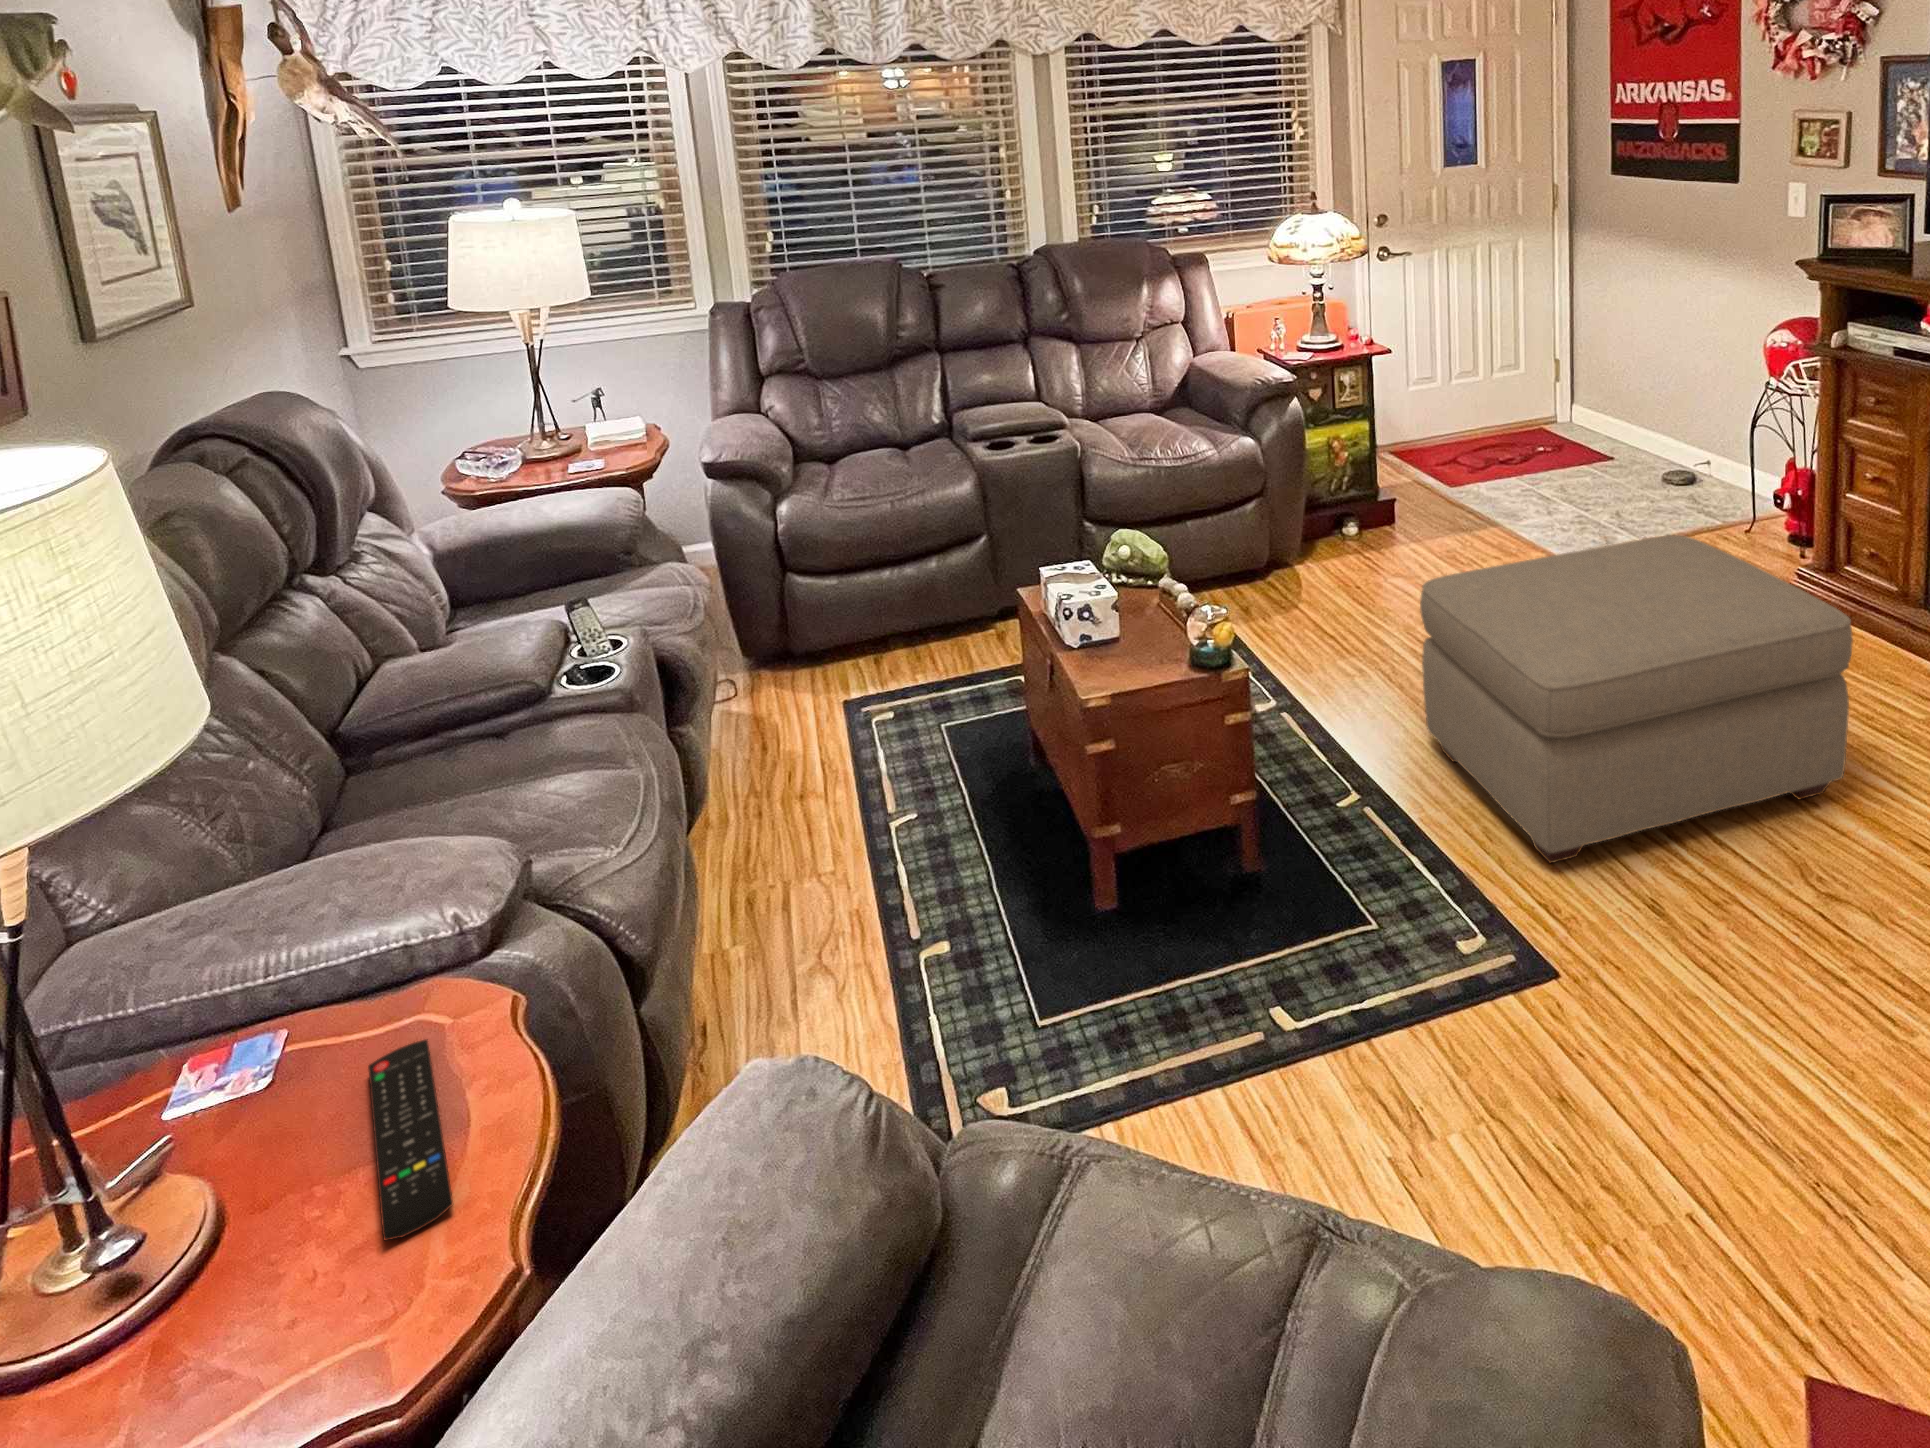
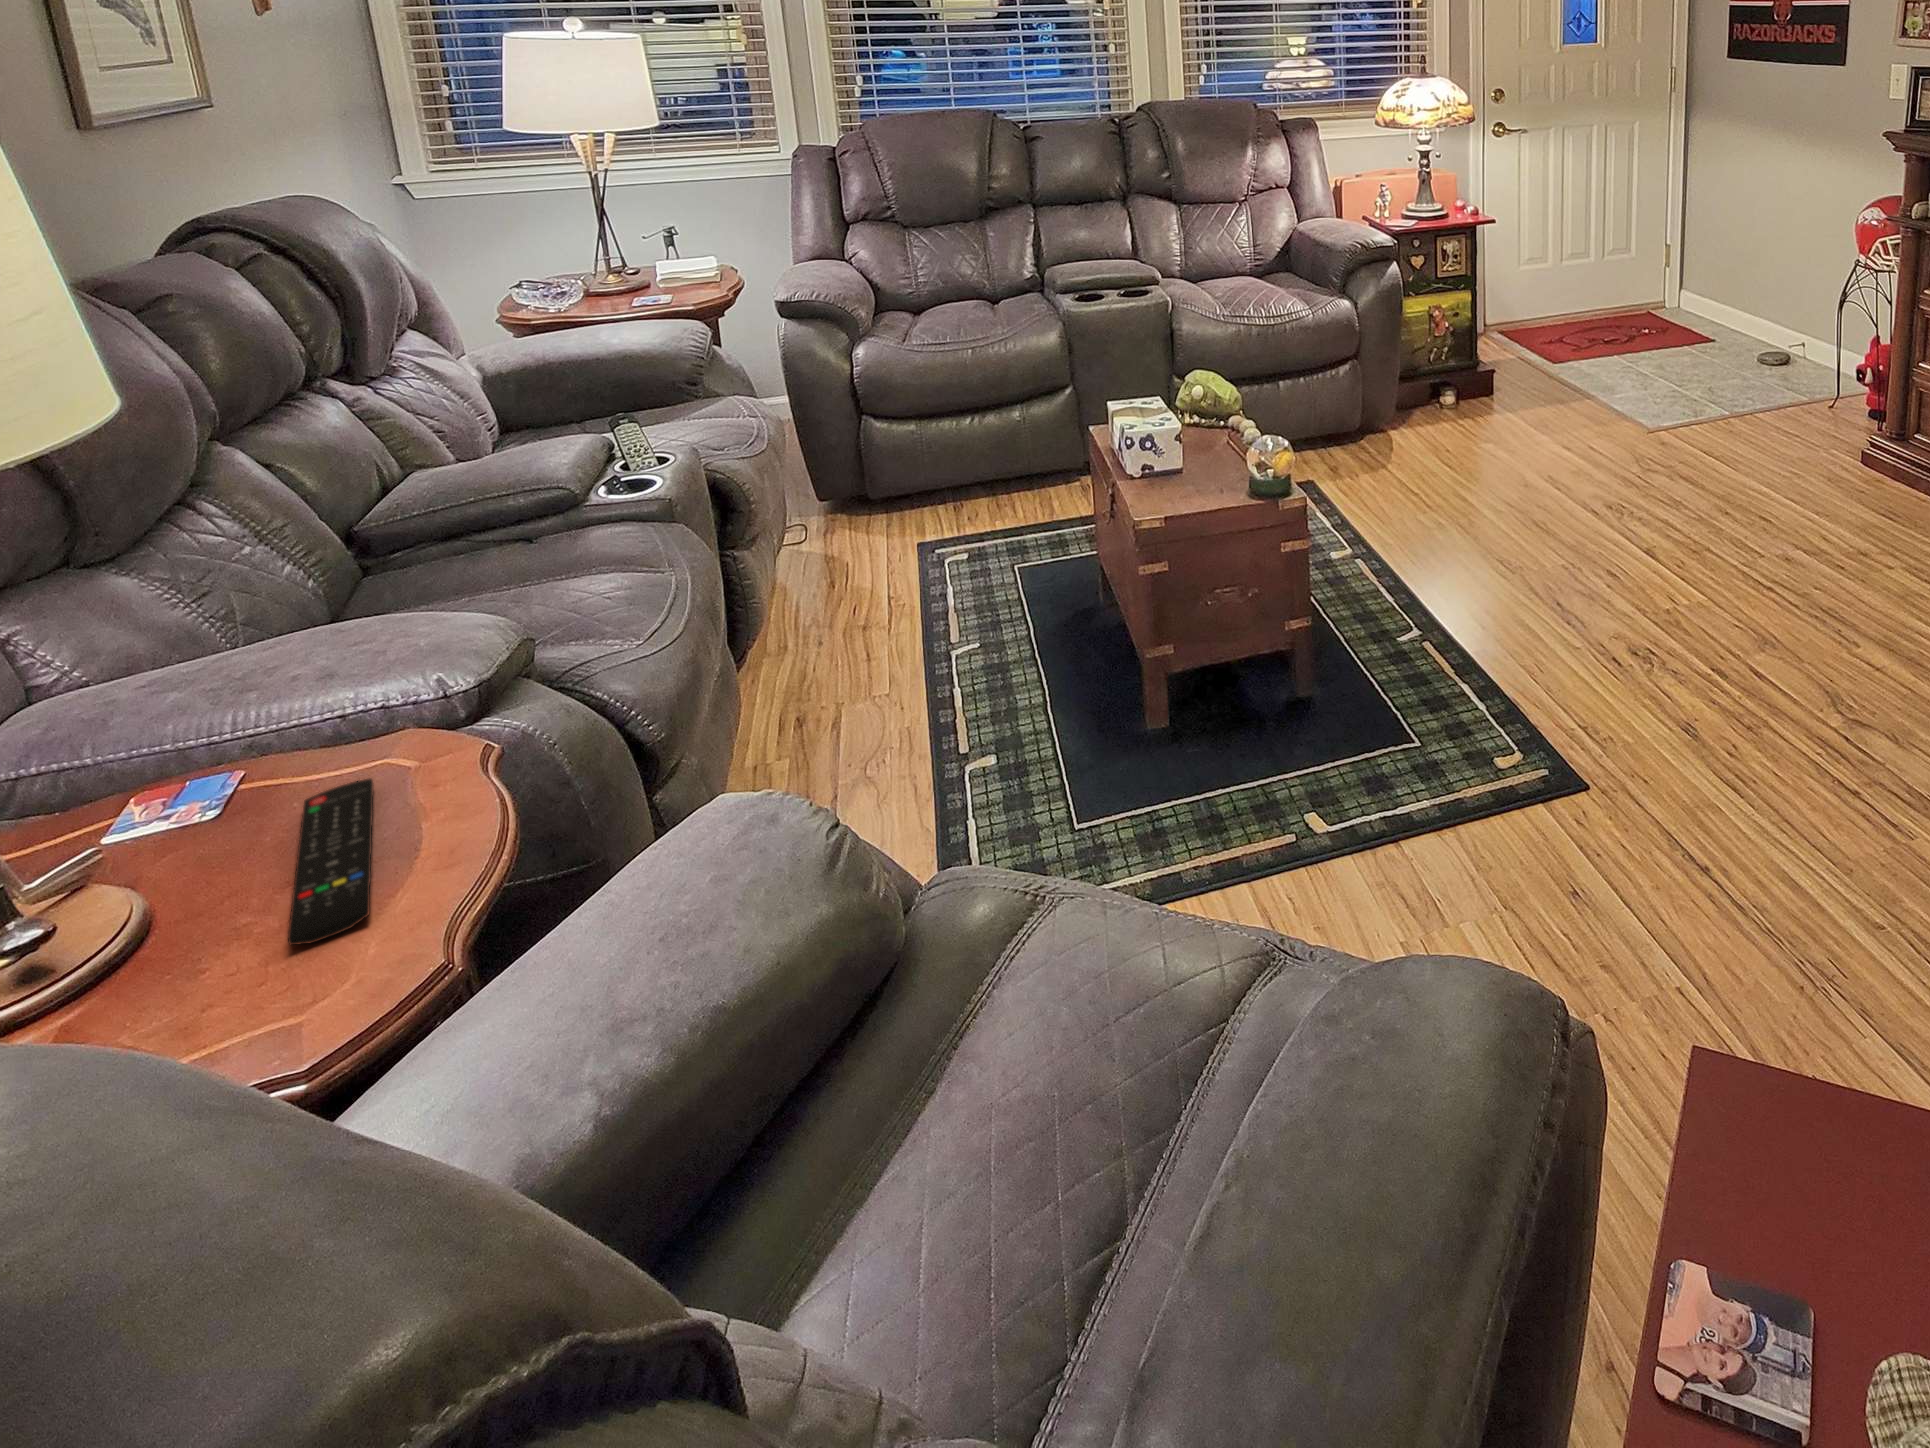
ottoman: present [1420,535,1853,863] -> none [1491,392,1896,690]

